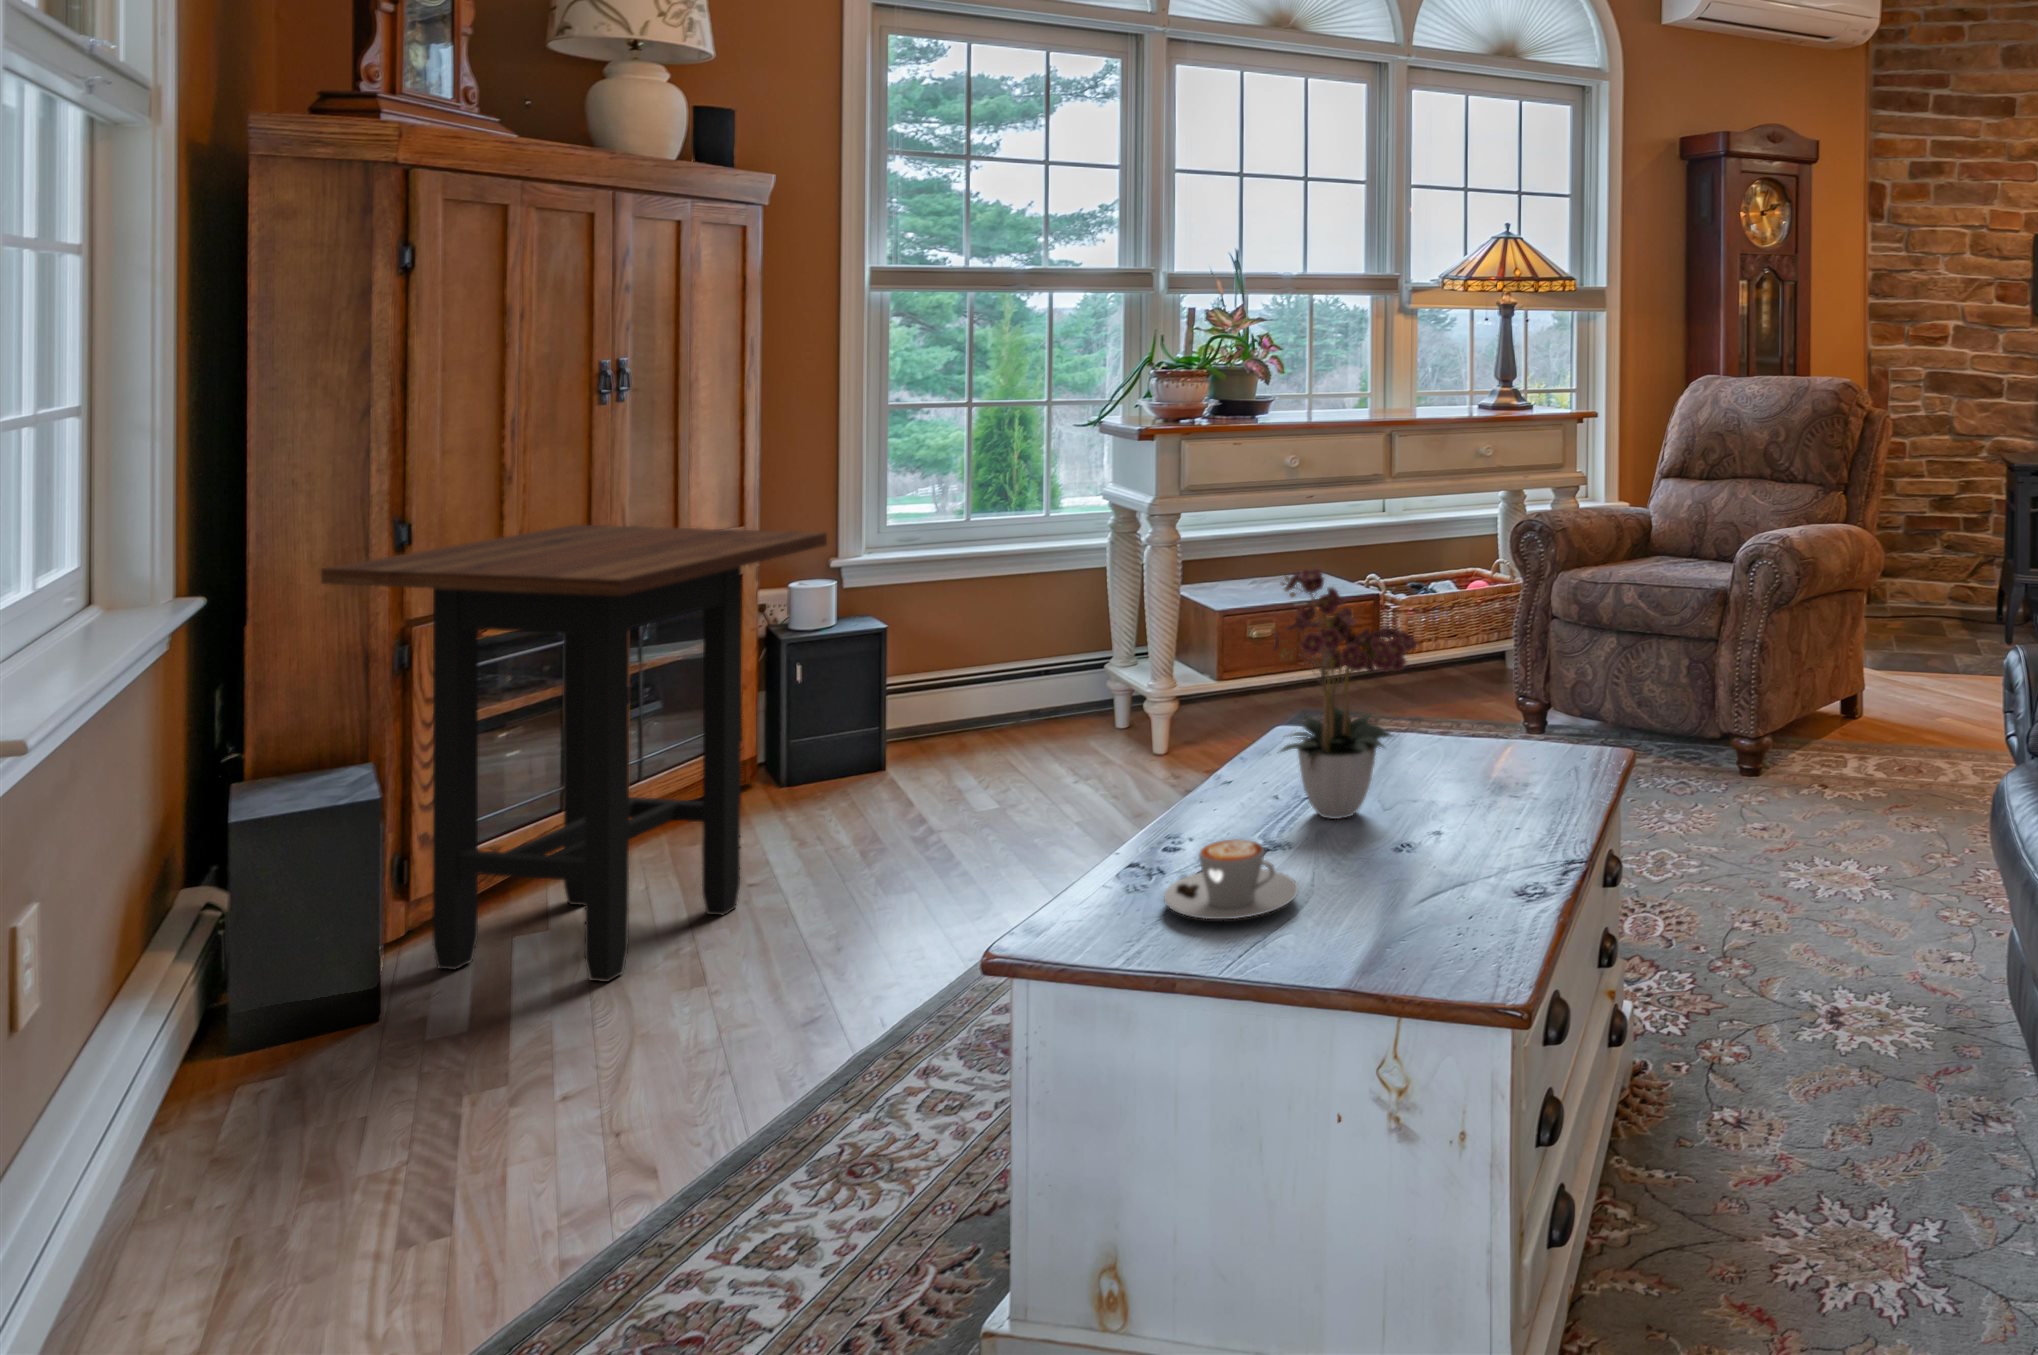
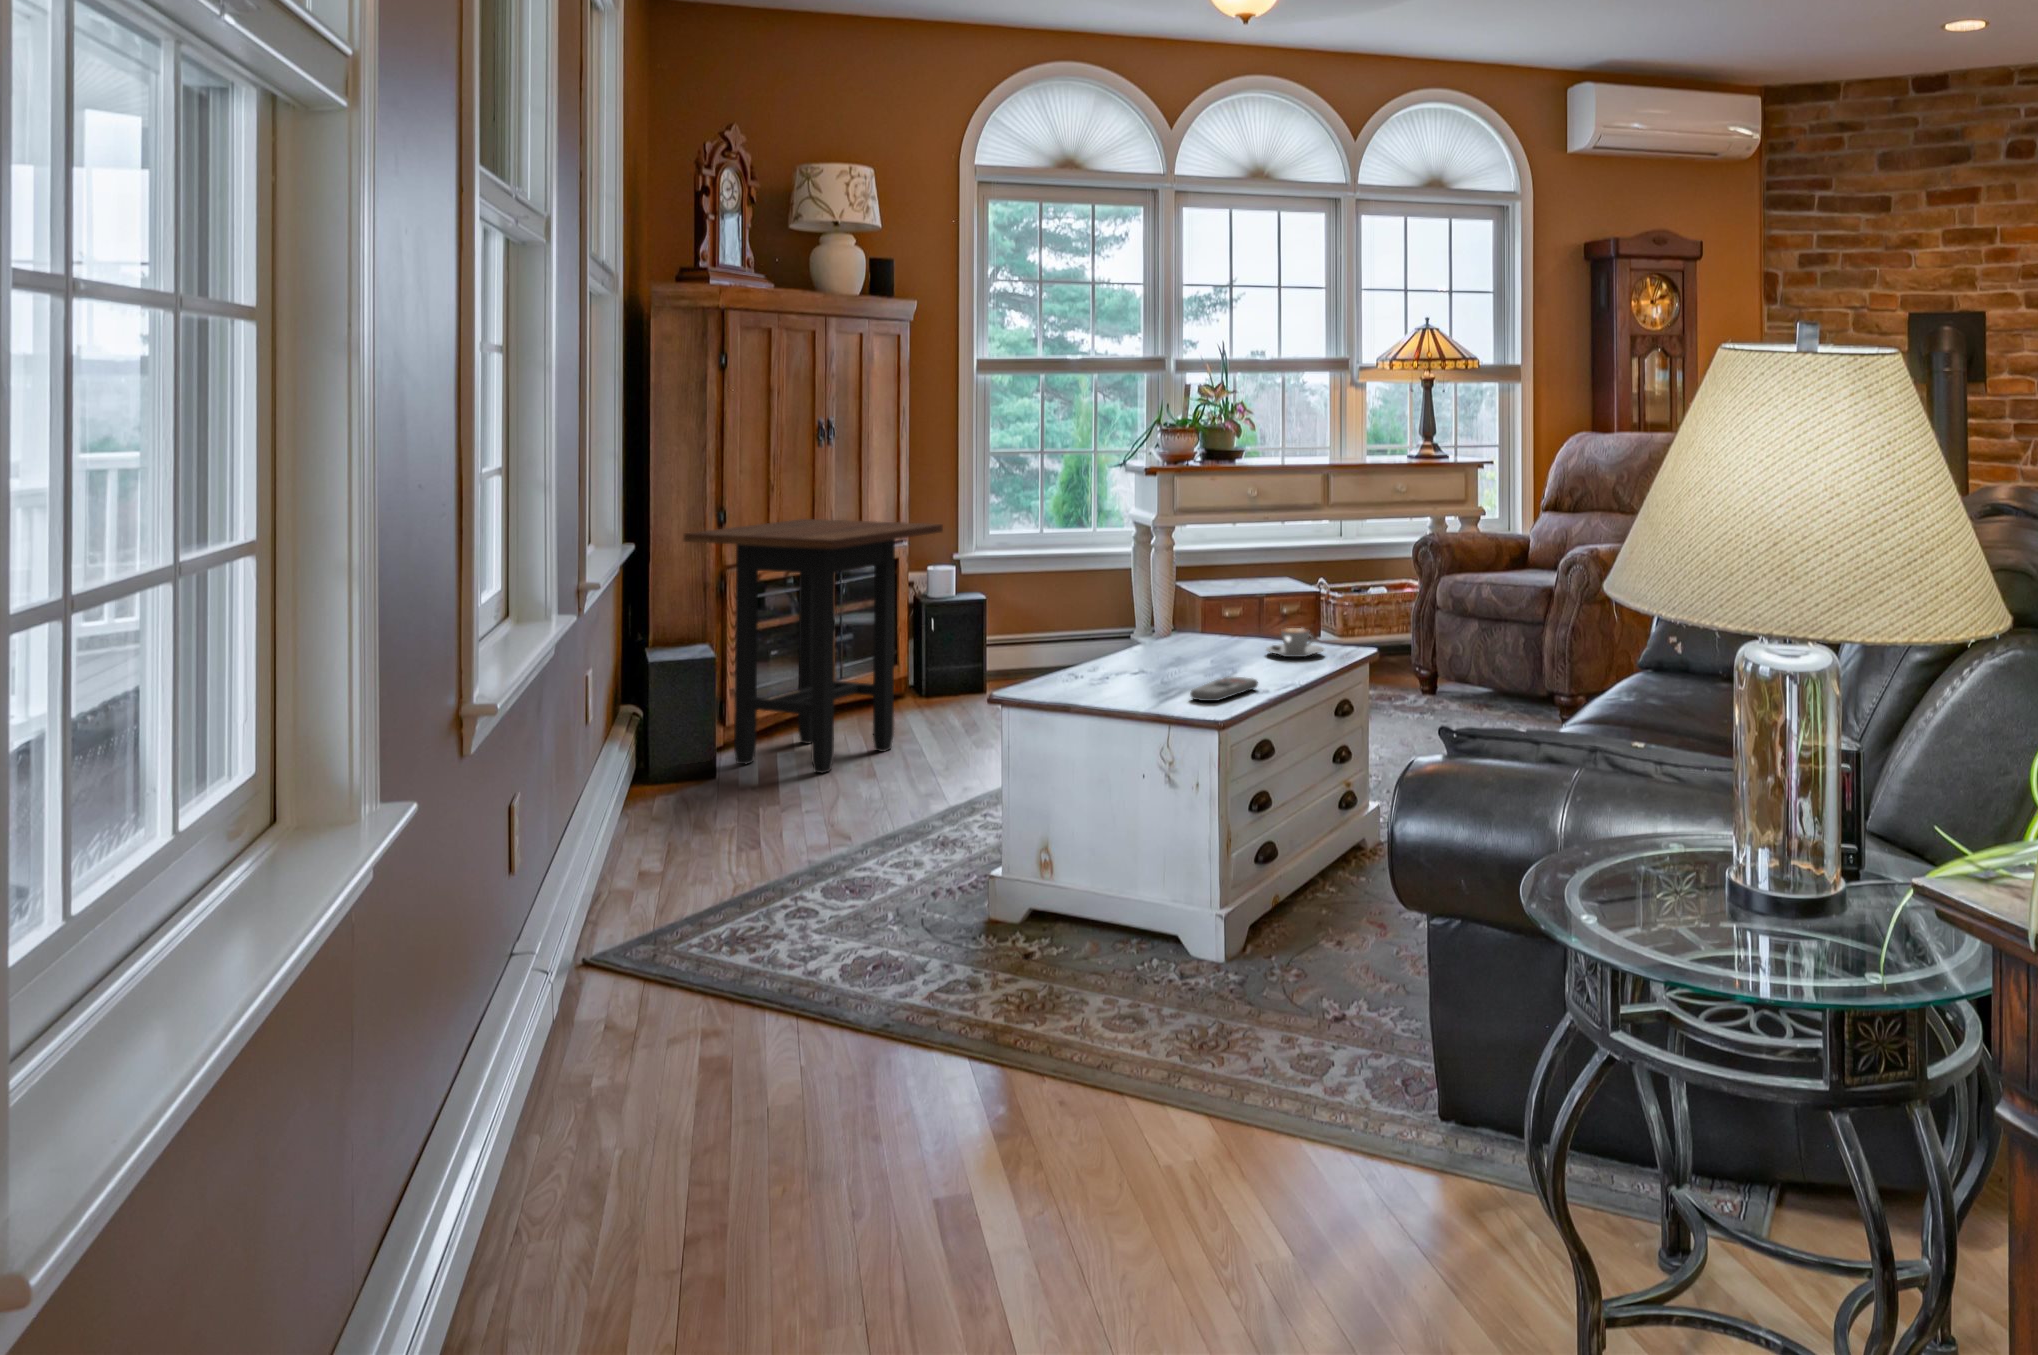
flower arrangement: present [1274,569,1417,819] -> none [1148,522,1243,667]
coffee cup: present [1164,839,1298,919] -> present [1267,628,1324,657]
remote control: none [1402,857,1508,936] -> present [1190,677,1258,701]

